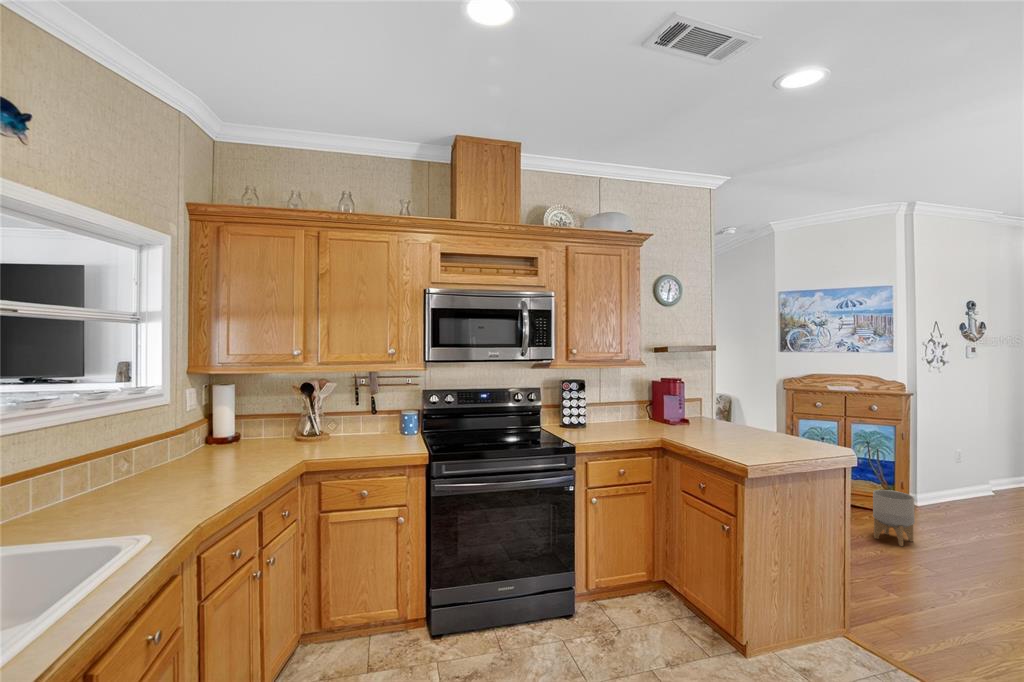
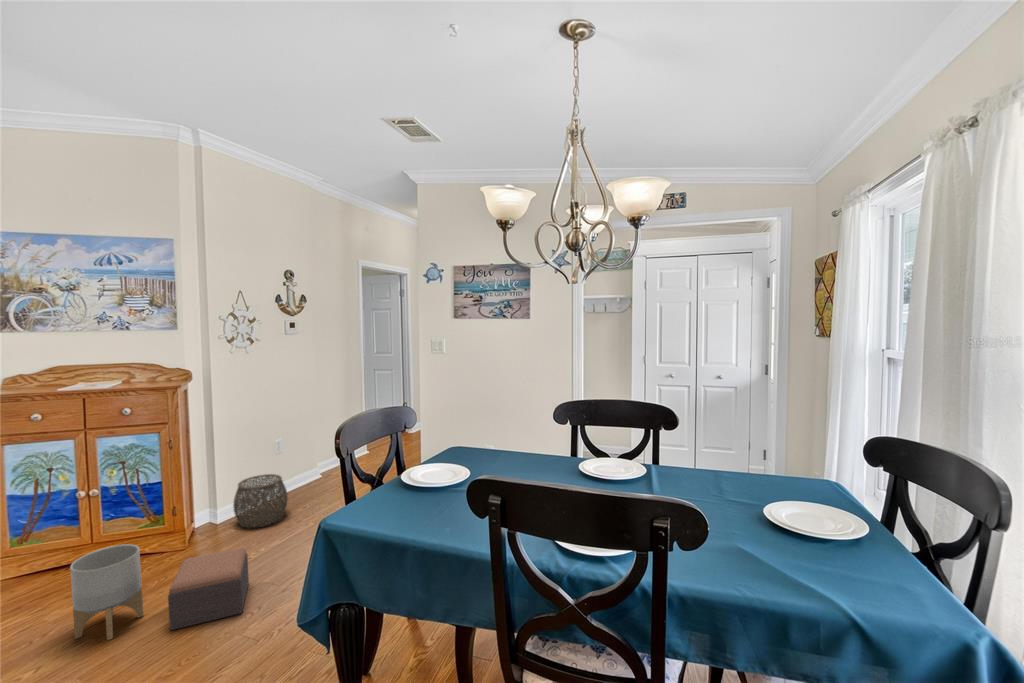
woven basket: none [932,475,987,518] -> present [233,474,288,528]
footstool: none [936,514,1004,566] -> present [168,548,249,630]

